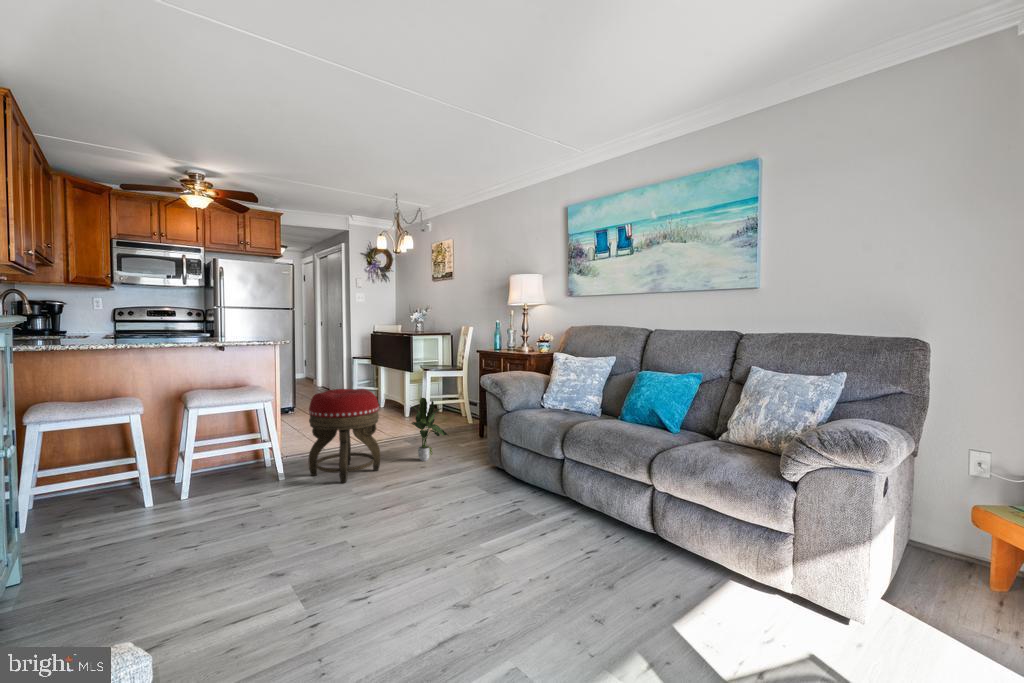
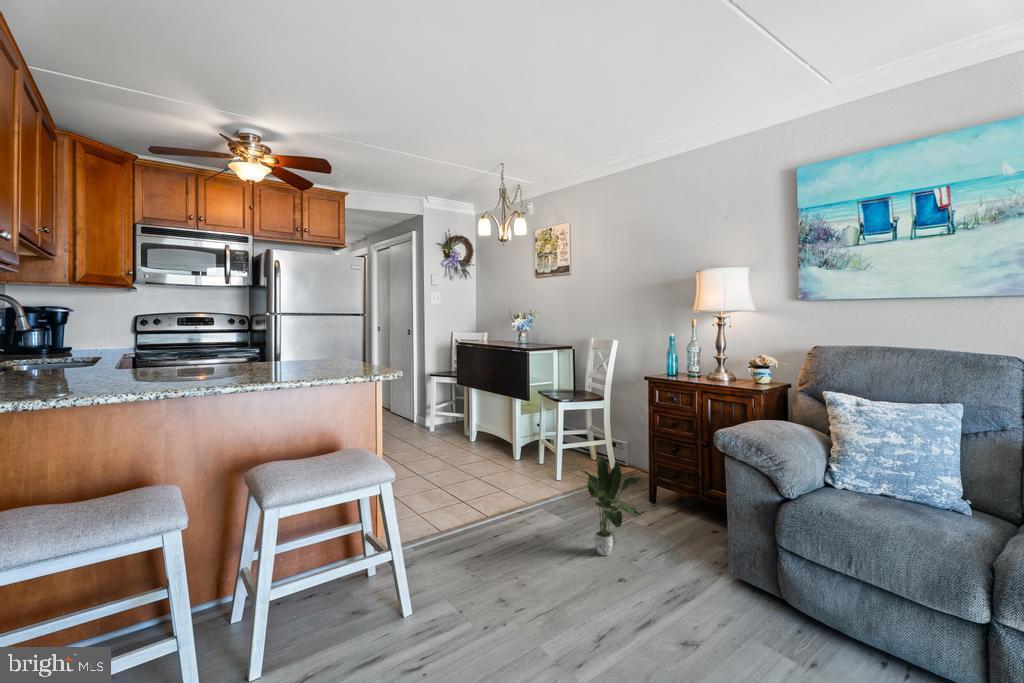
footstool: present [309,389,380,483] -> none [446,448,555,619]

